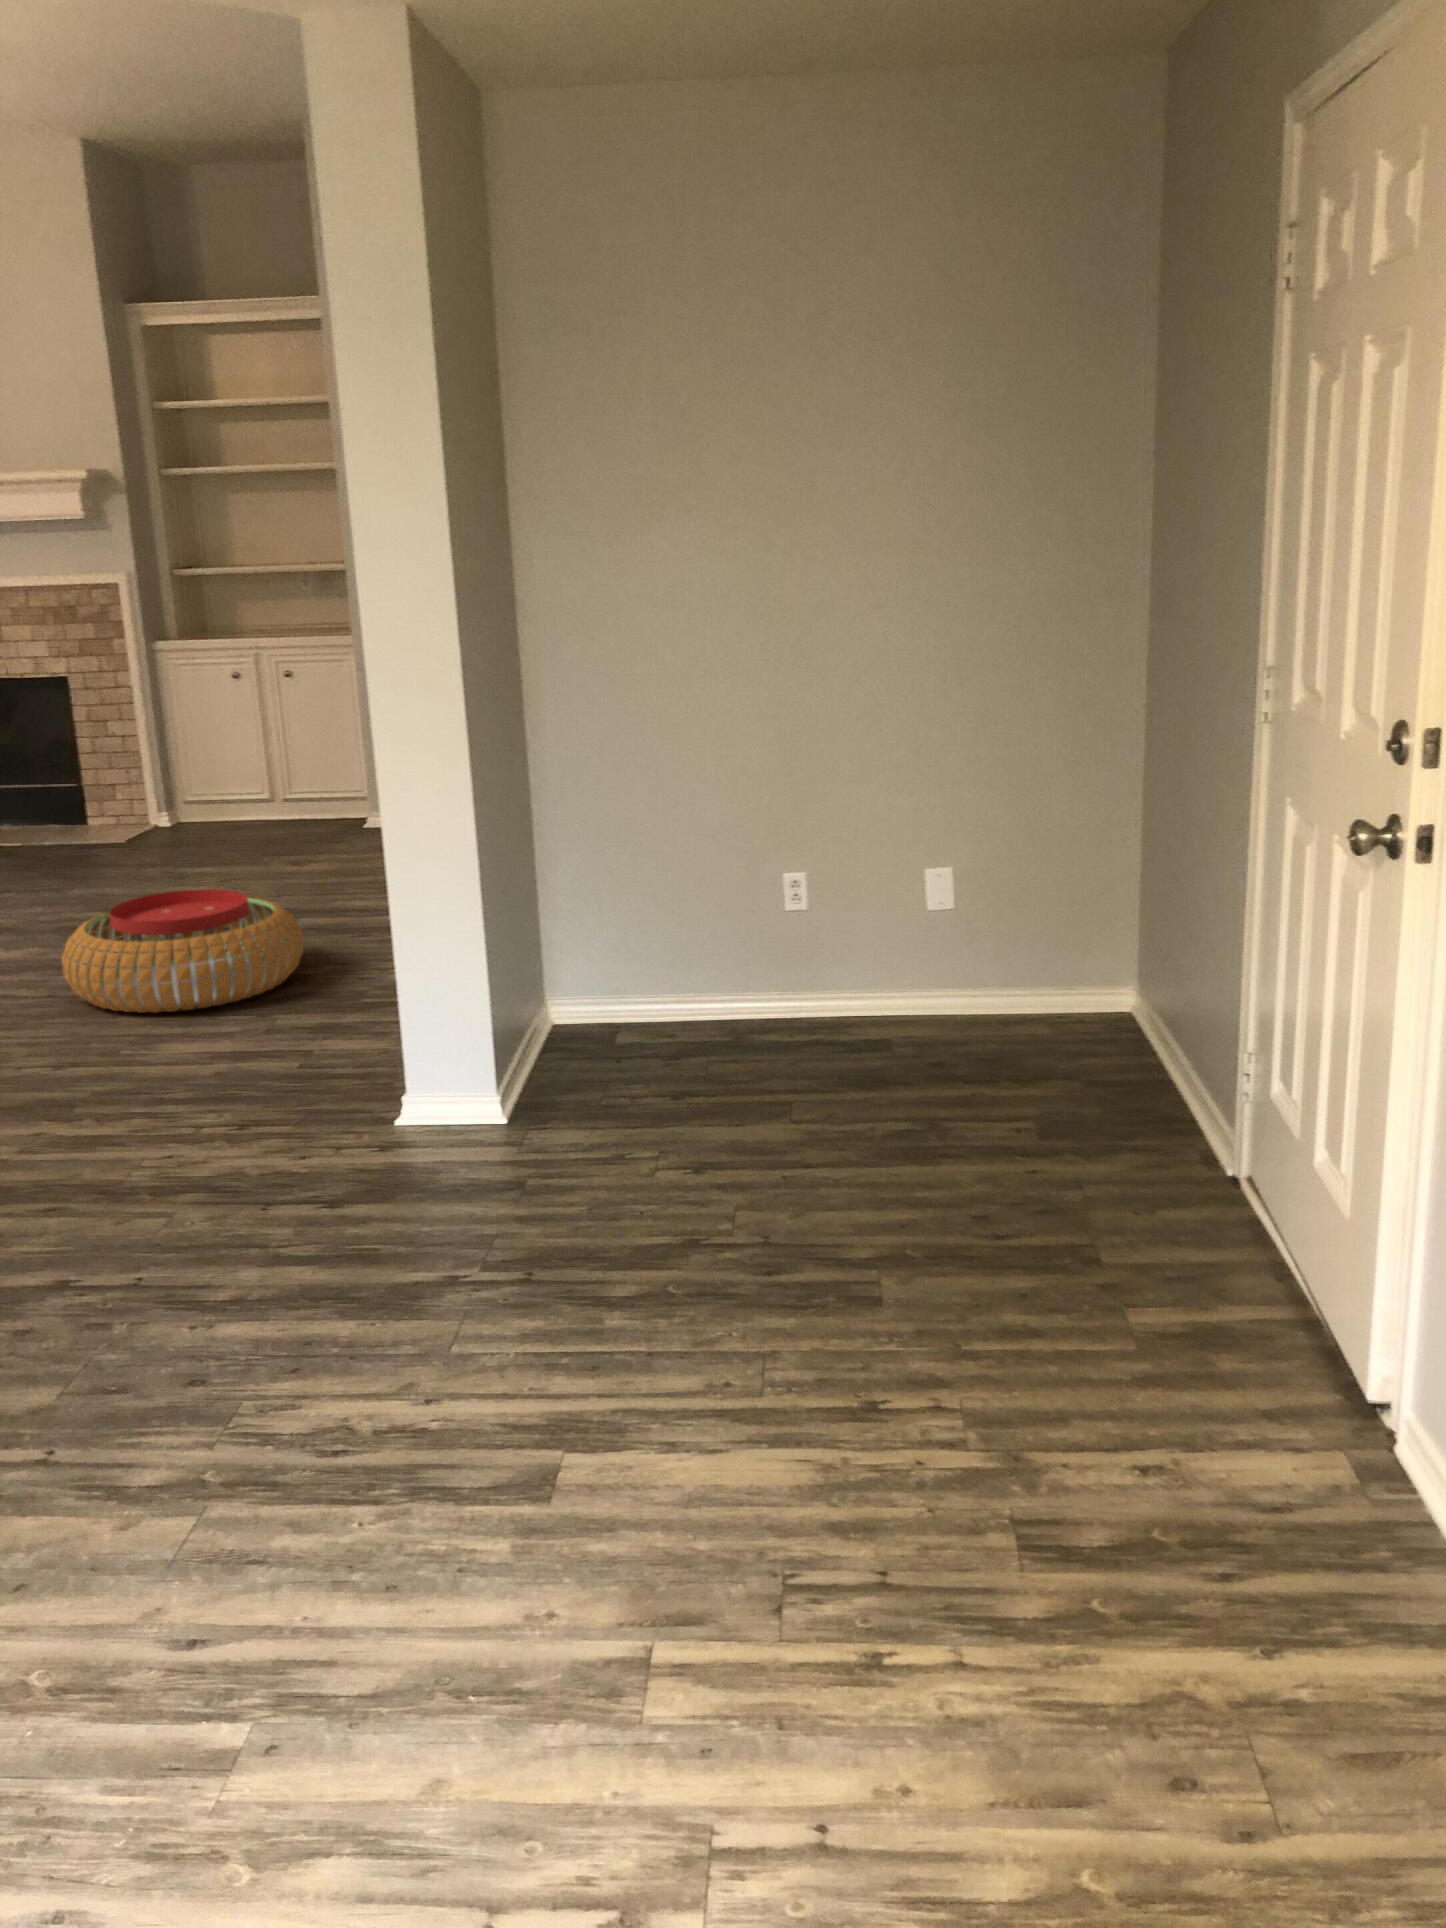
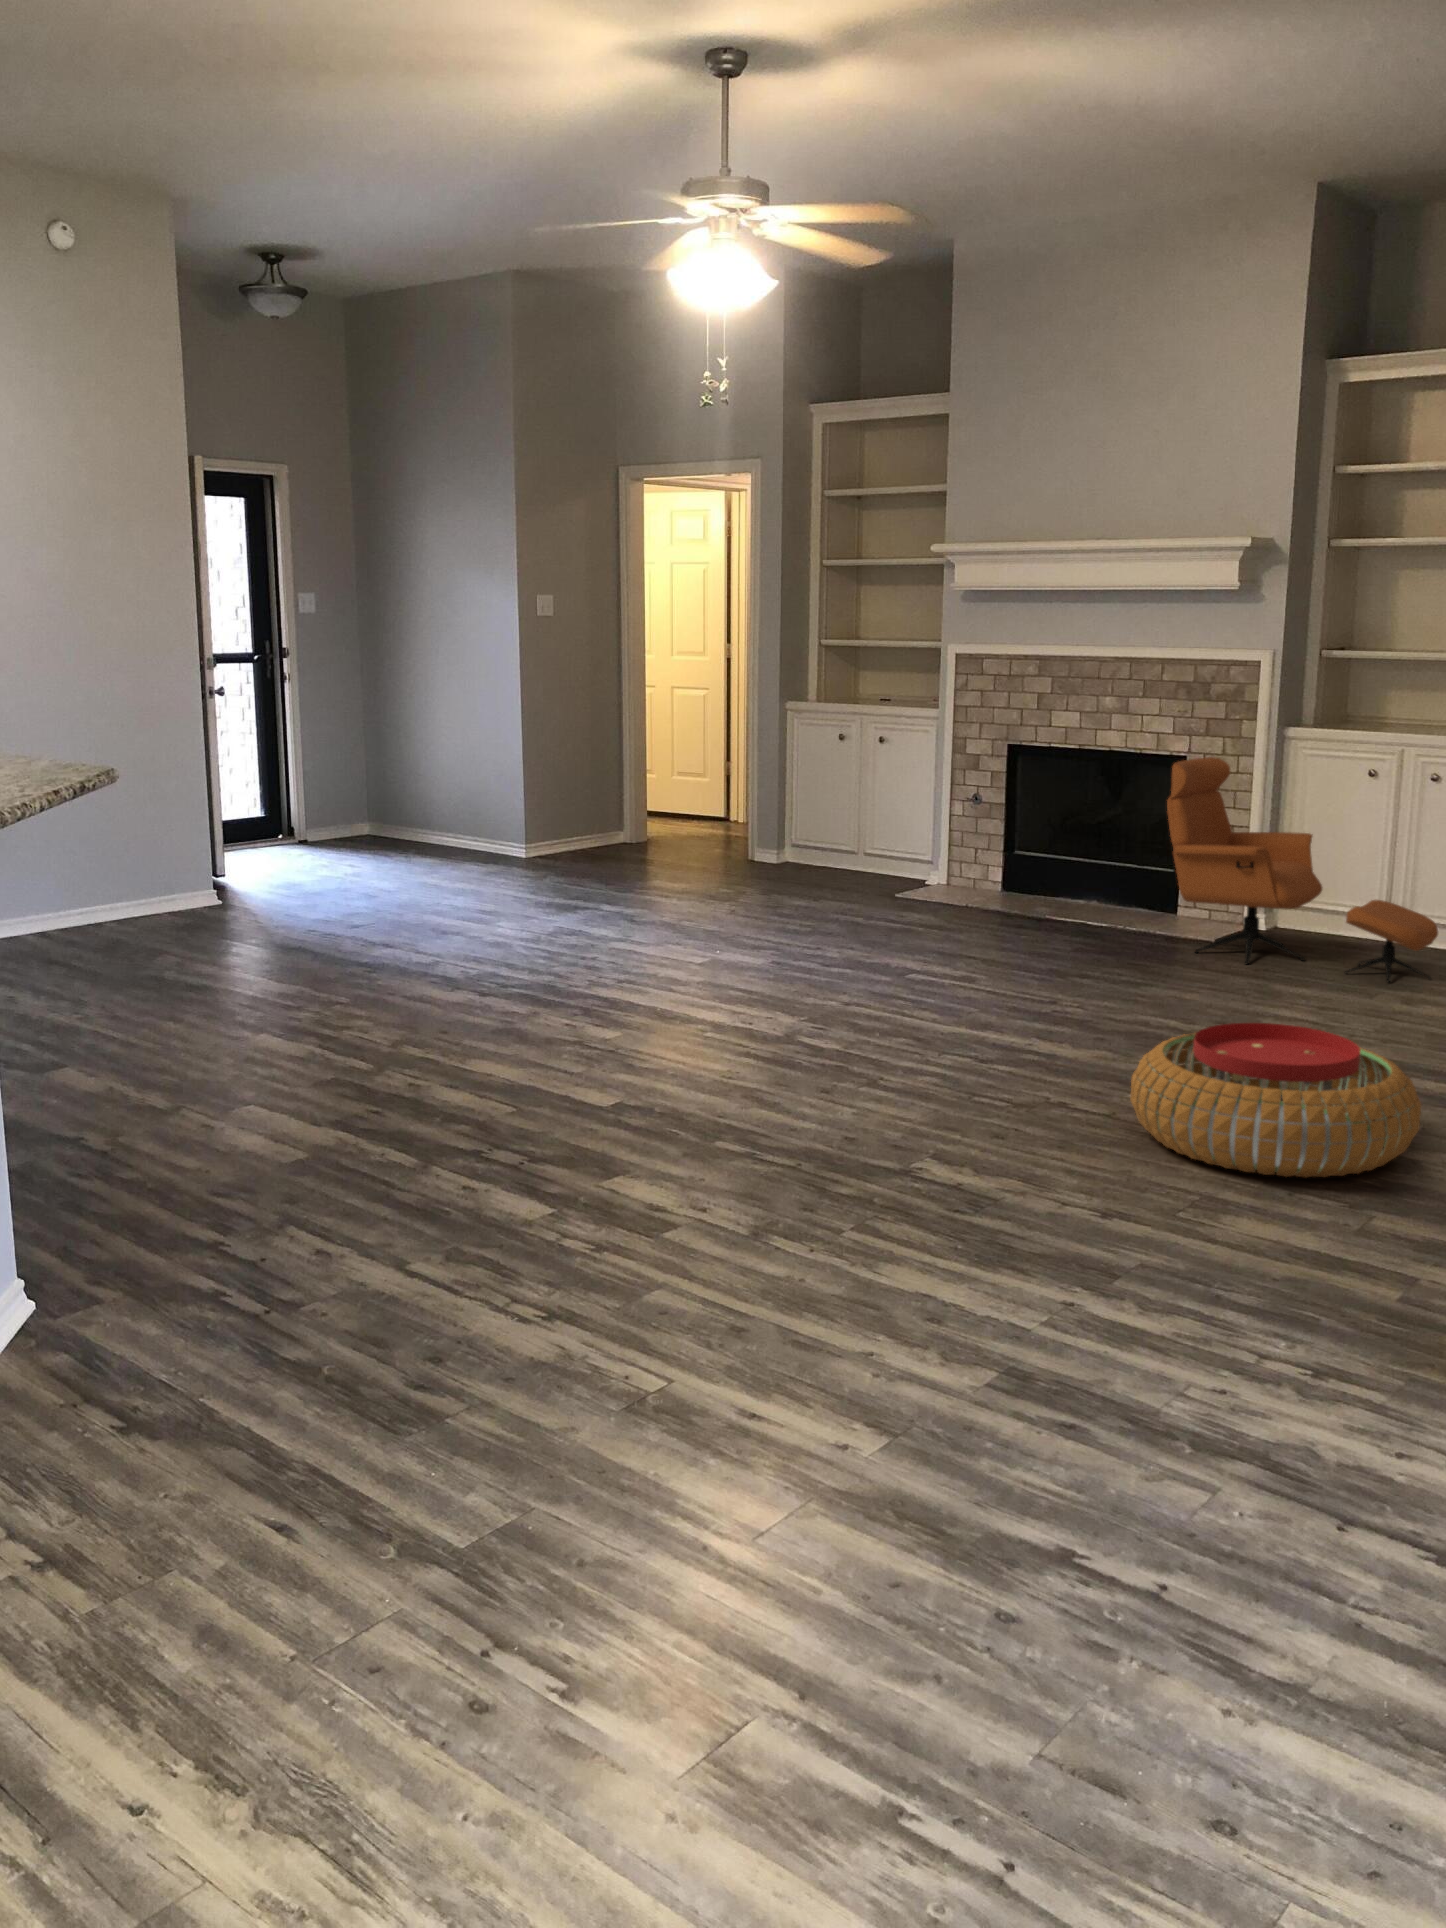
armchair: none [53,675,314,857] -> present [1167,757,1438,982]

